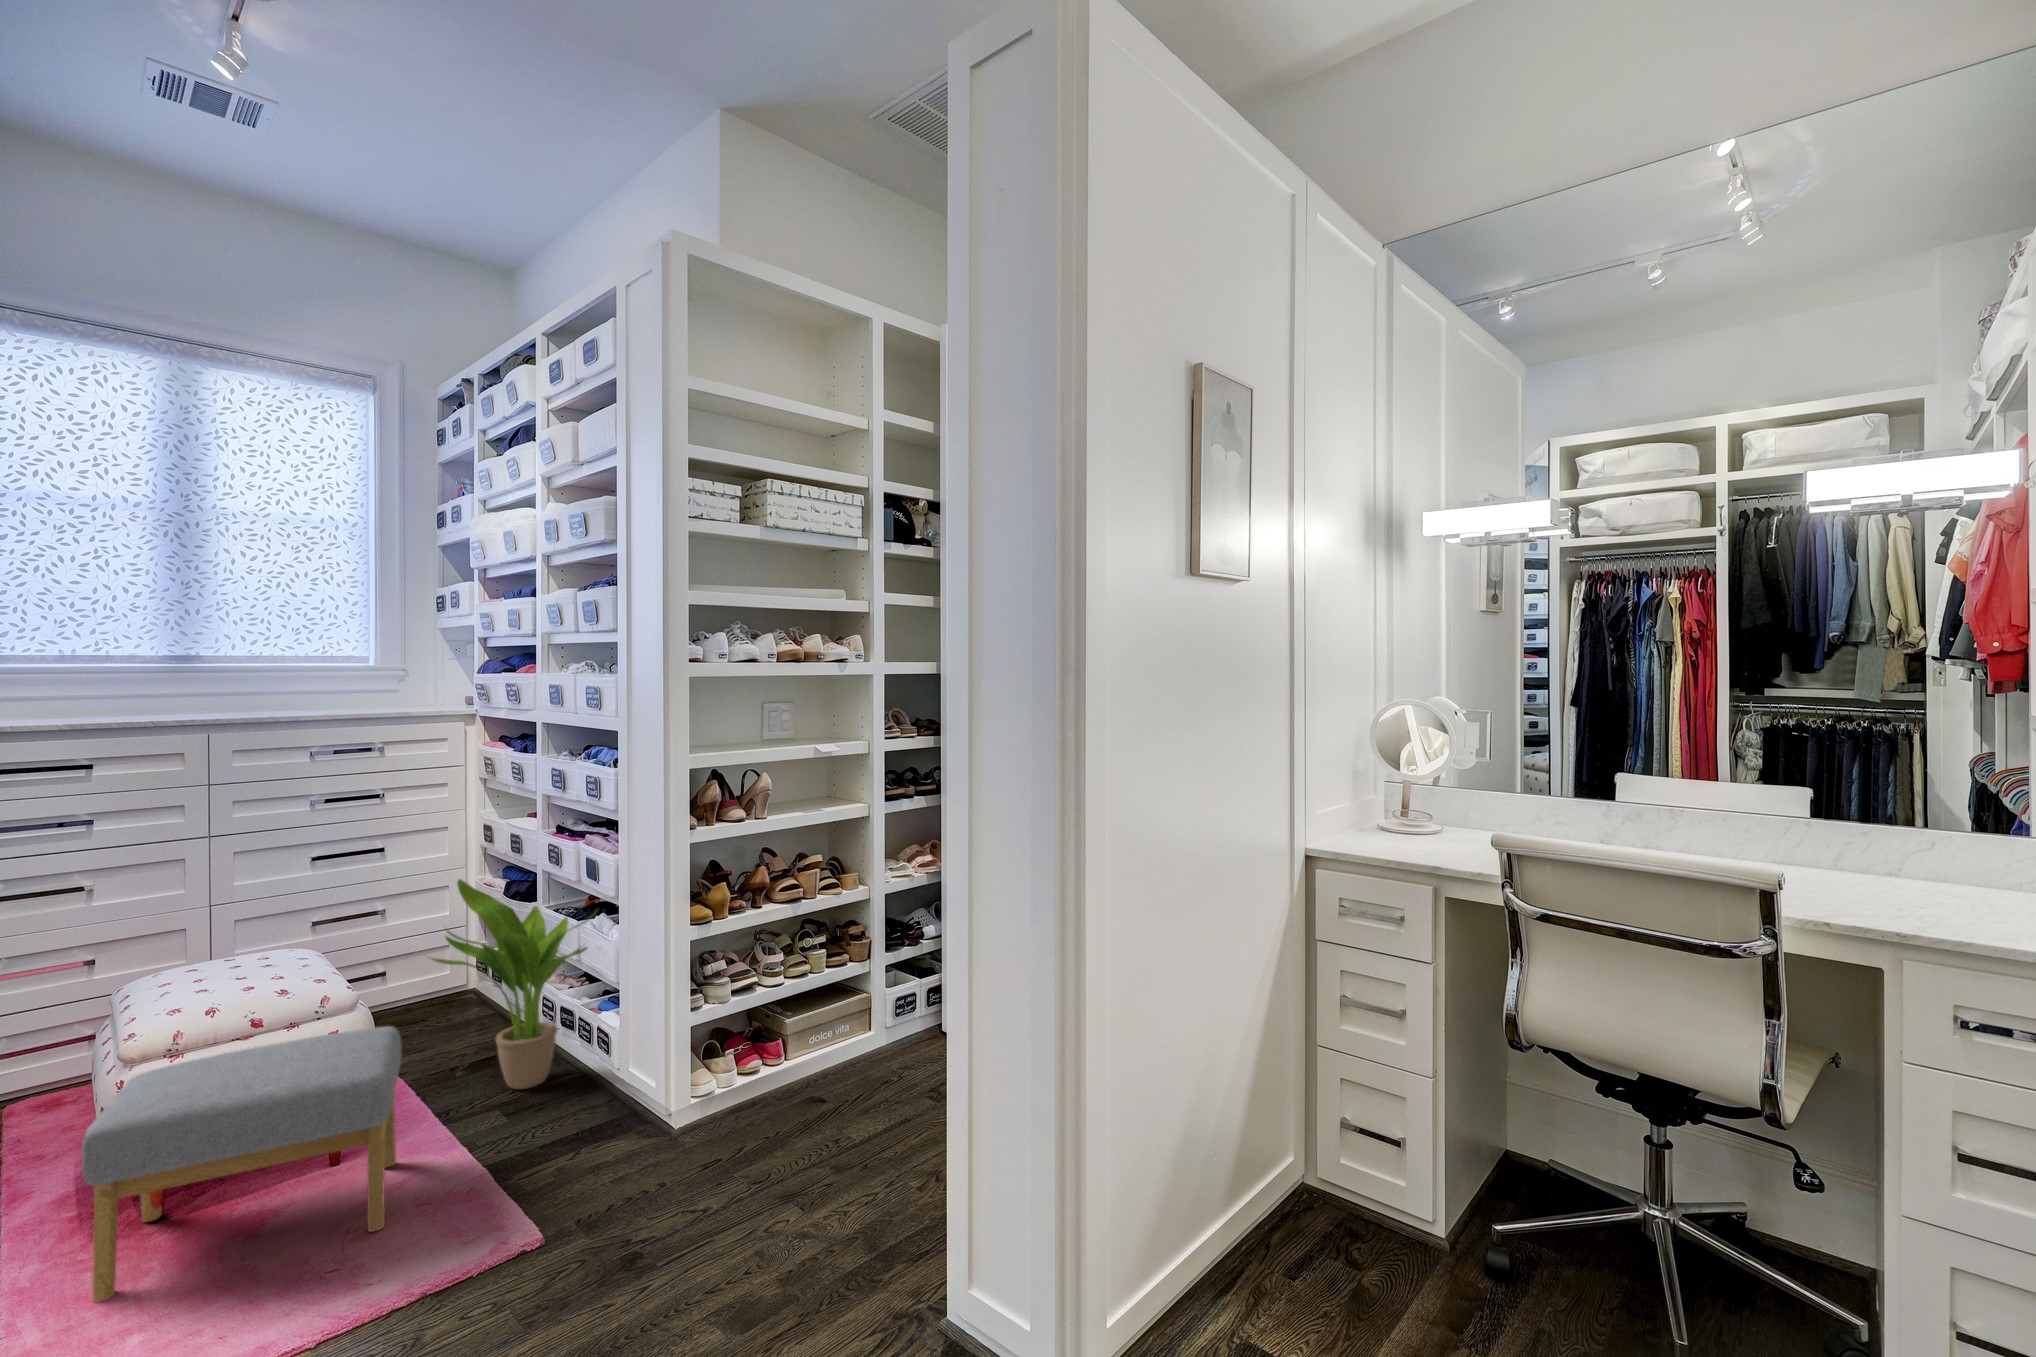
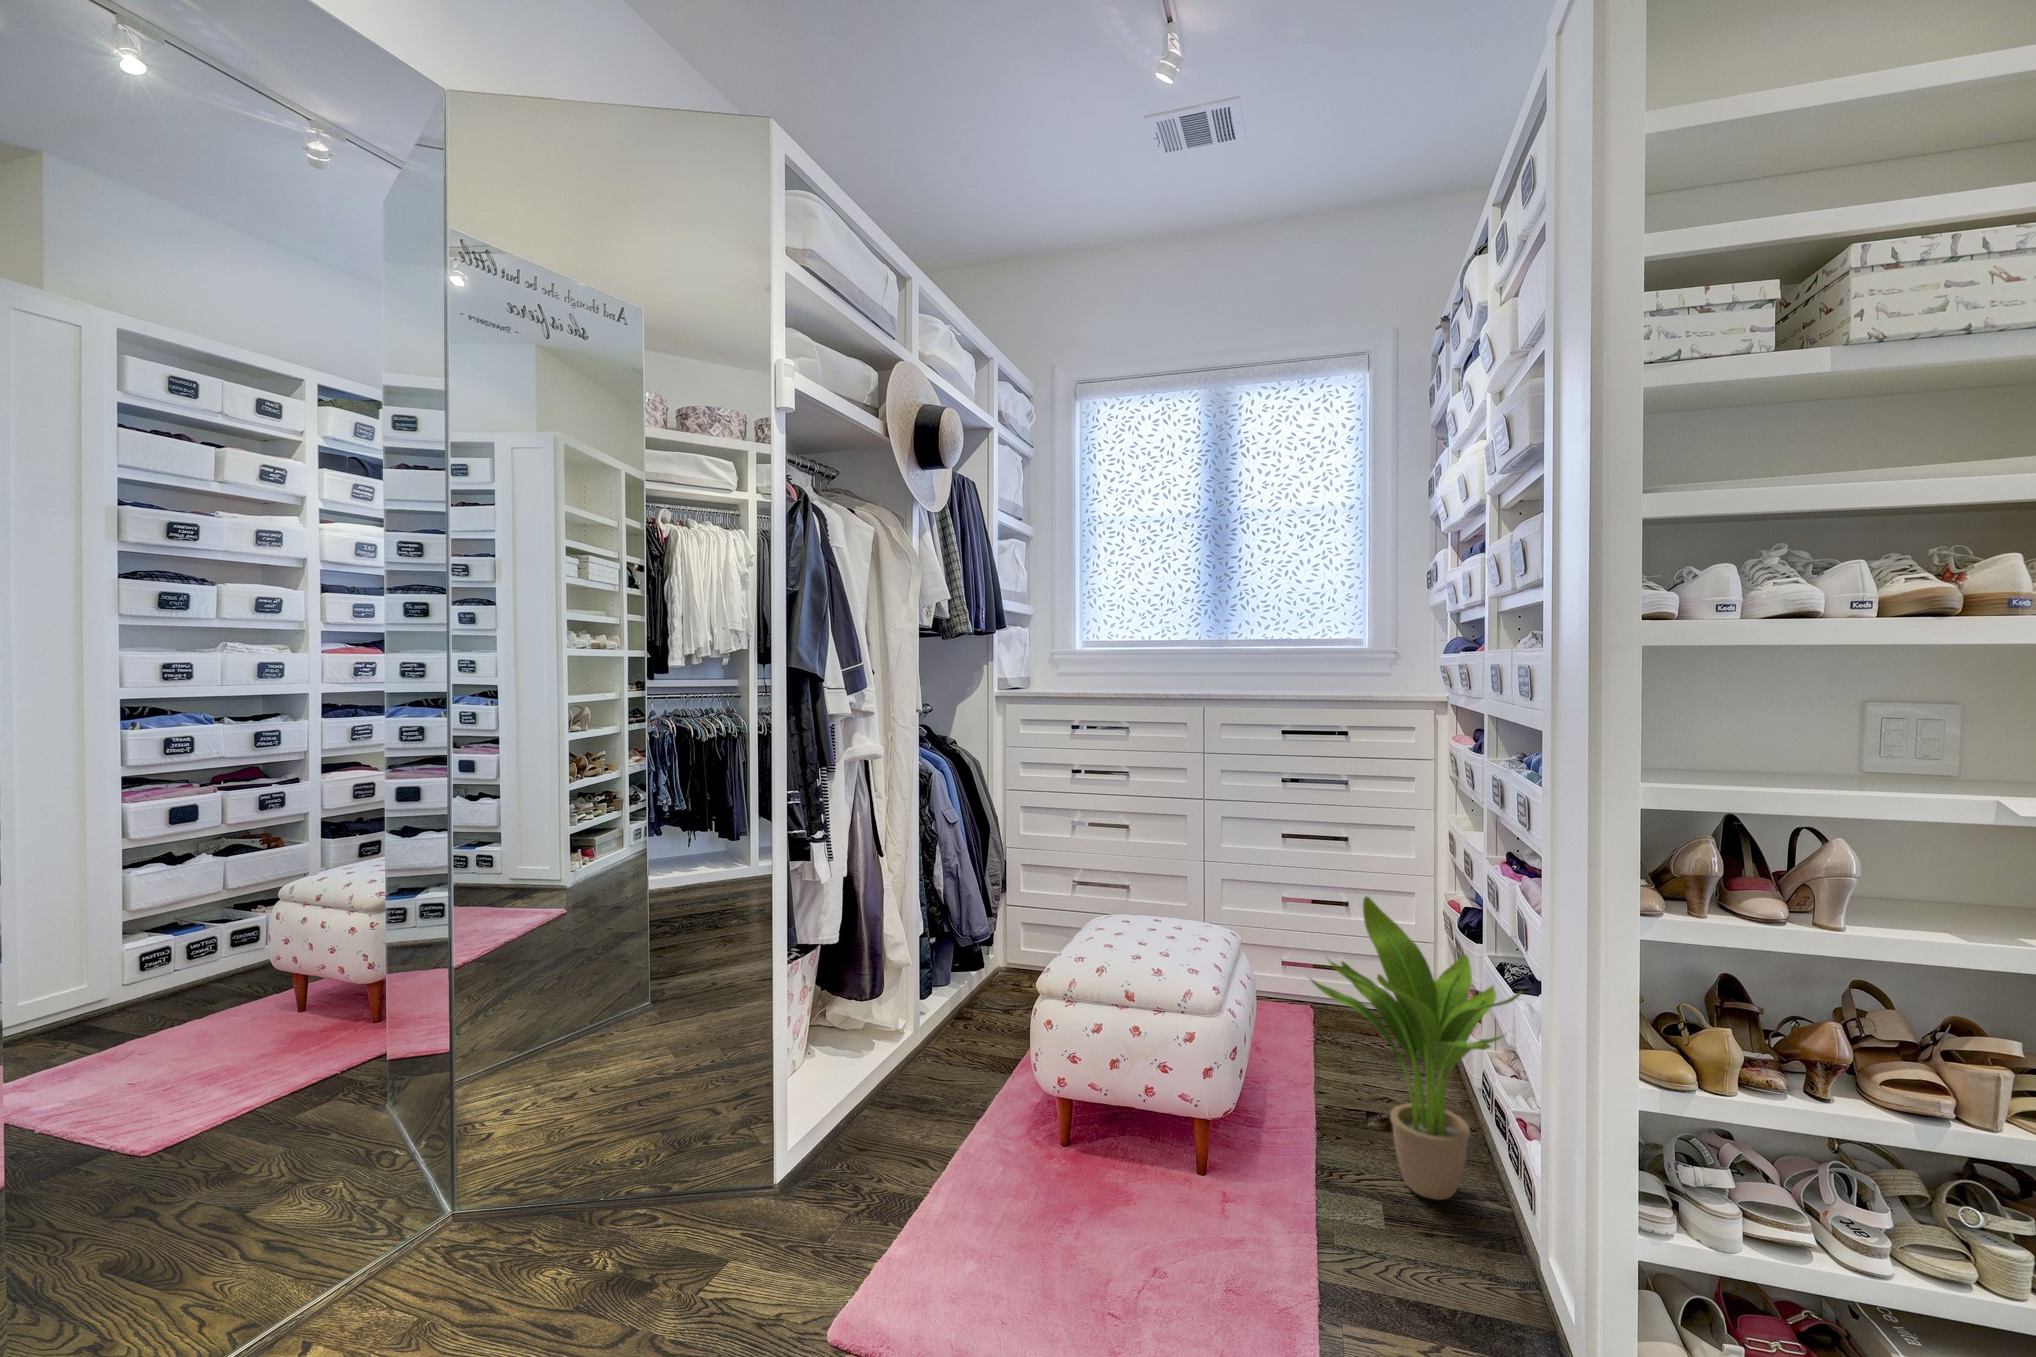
footstool: present [82,1026,401,1303] -> none [976,1006,1249,1302]

